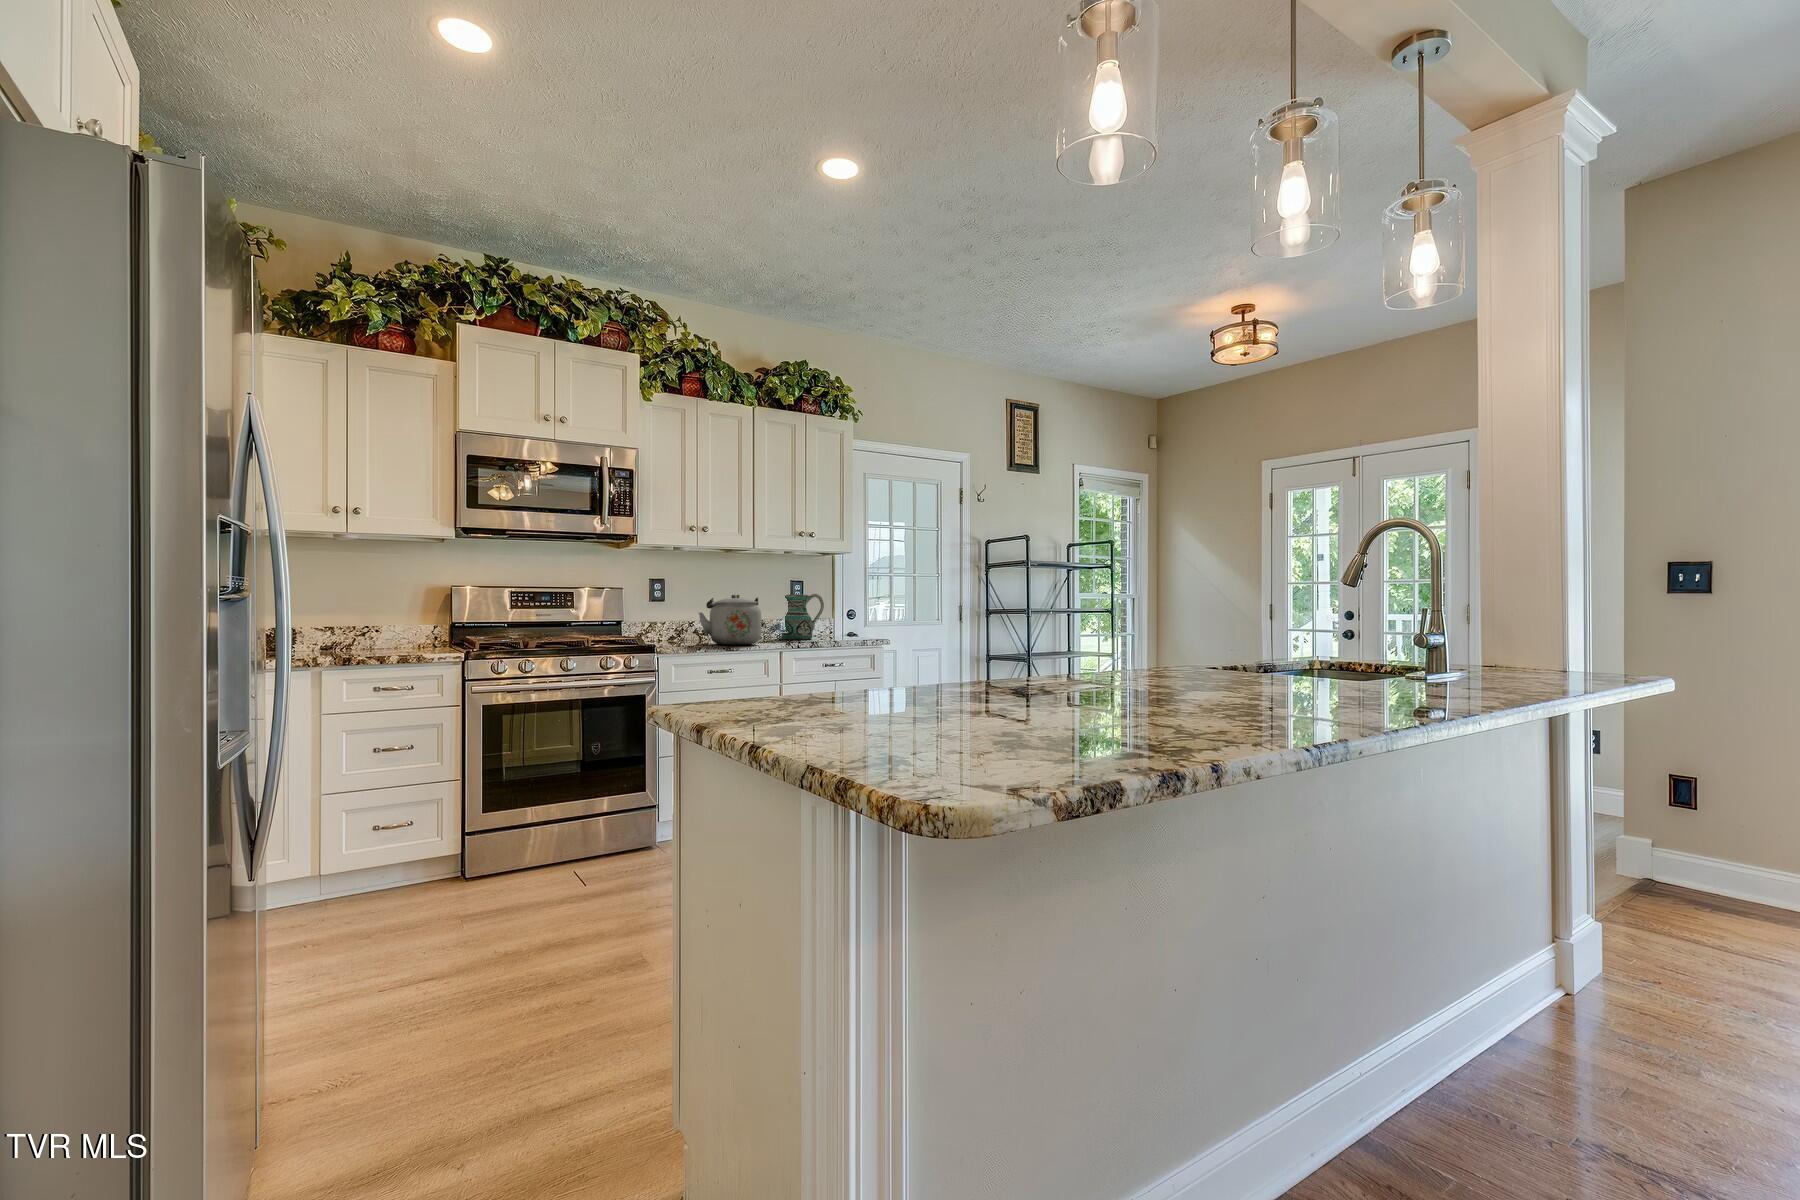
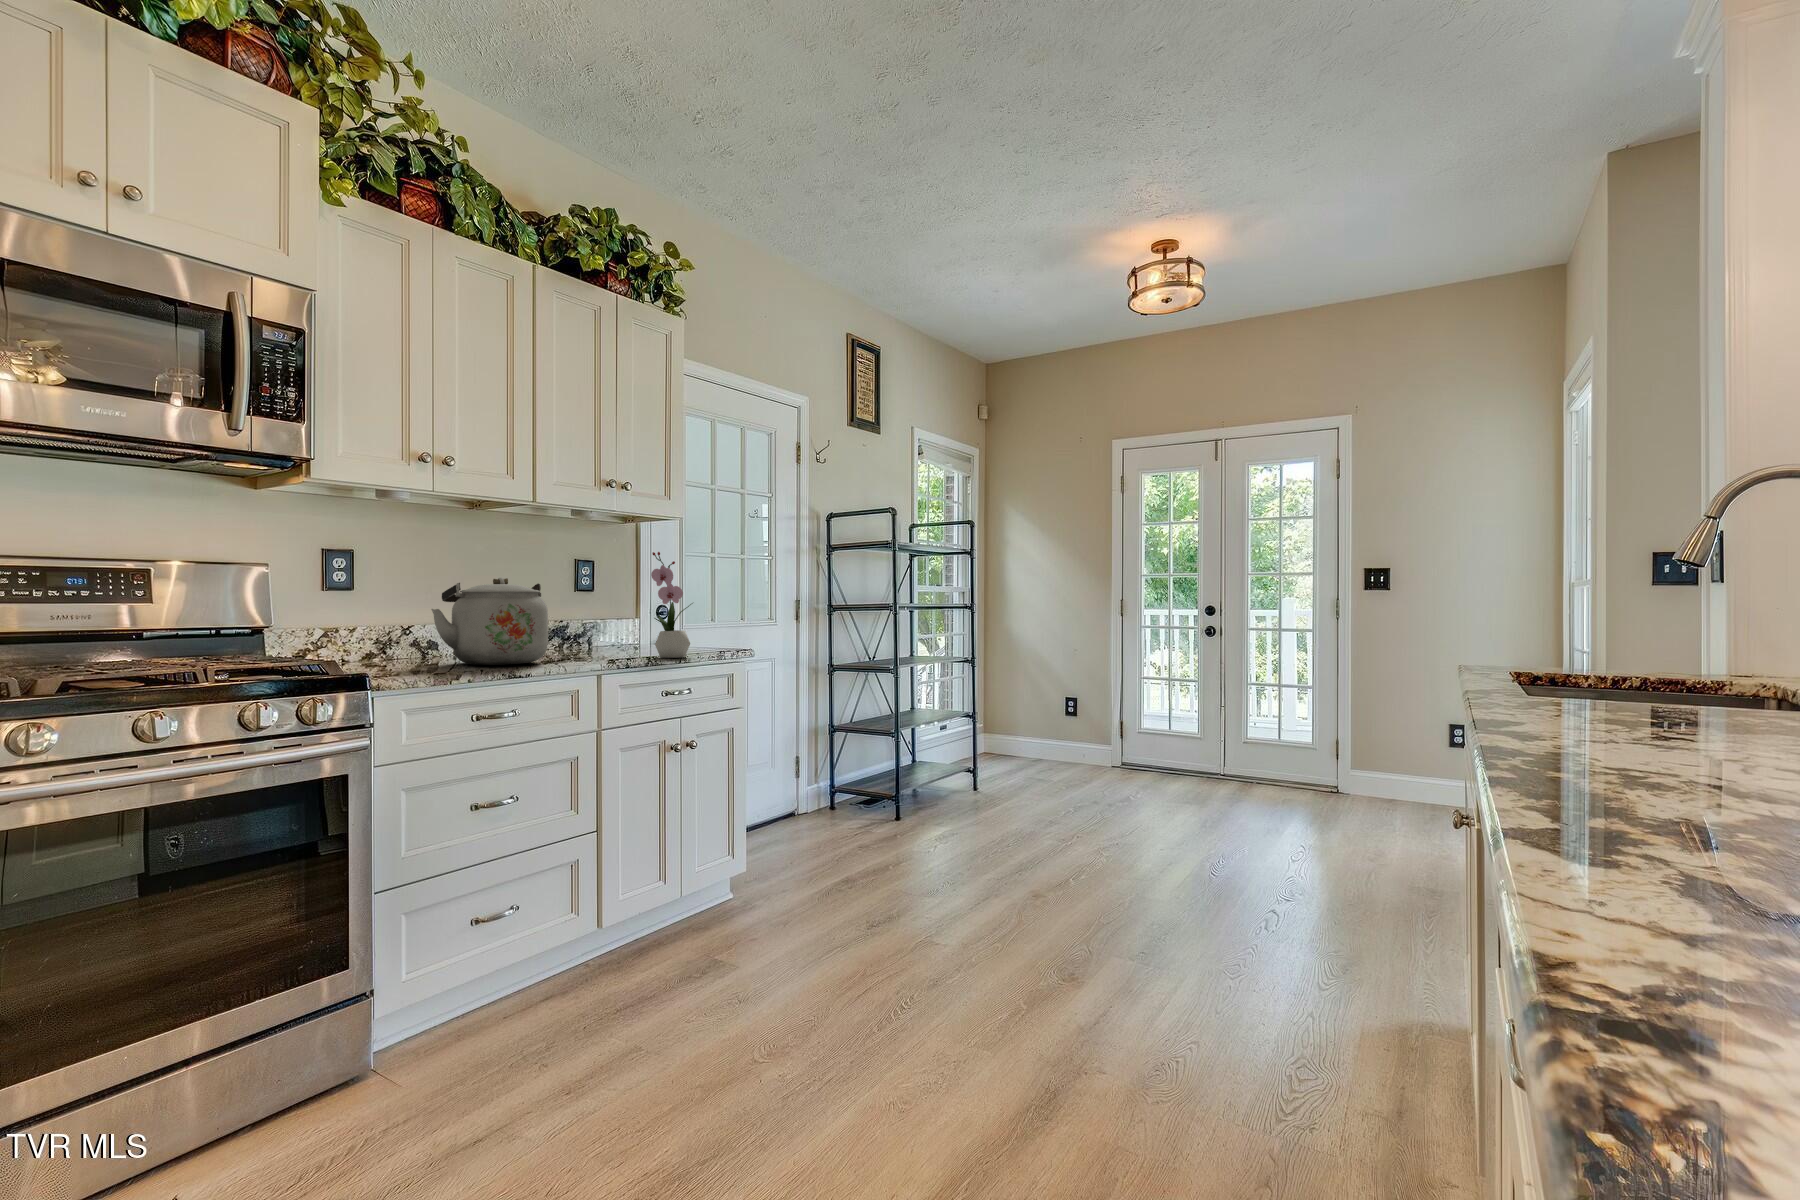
flower arrangement: none [825,576,854,644] -> present [651,552,693,658]
ceramic pitcher: present [782,594,824,639] -> none [561,580,631,651]

